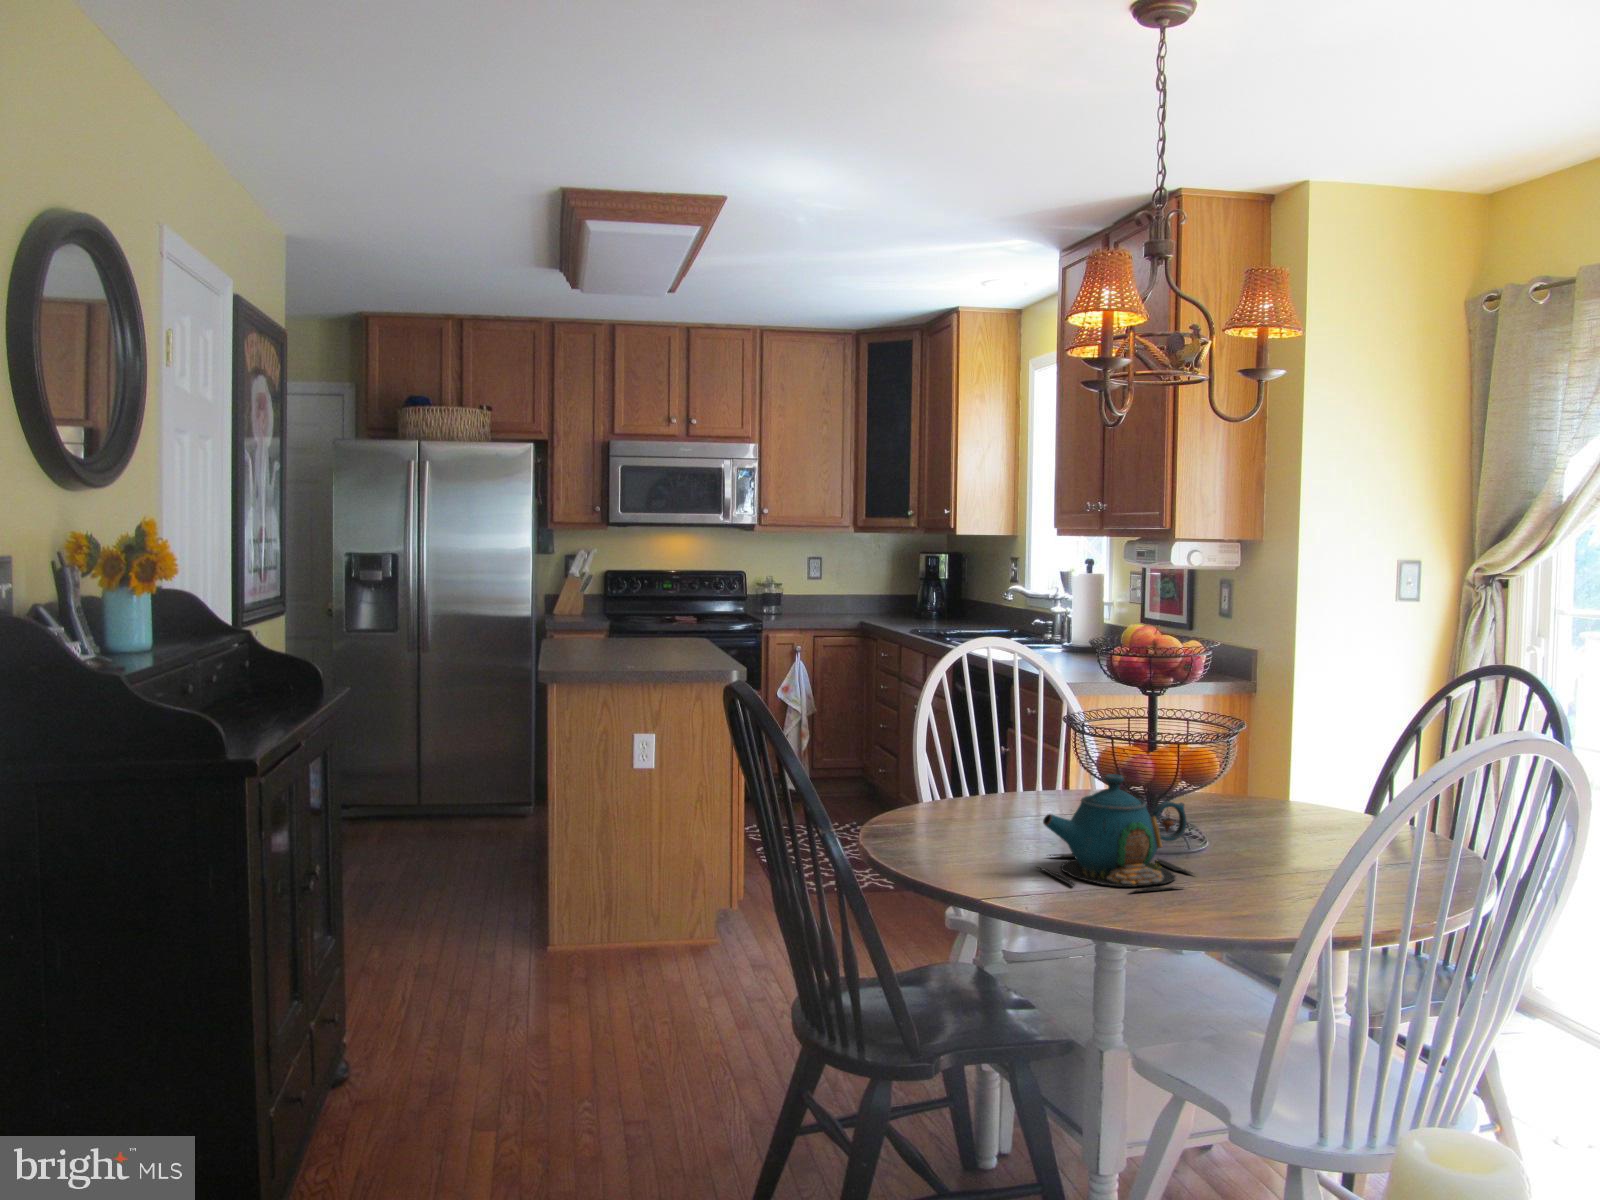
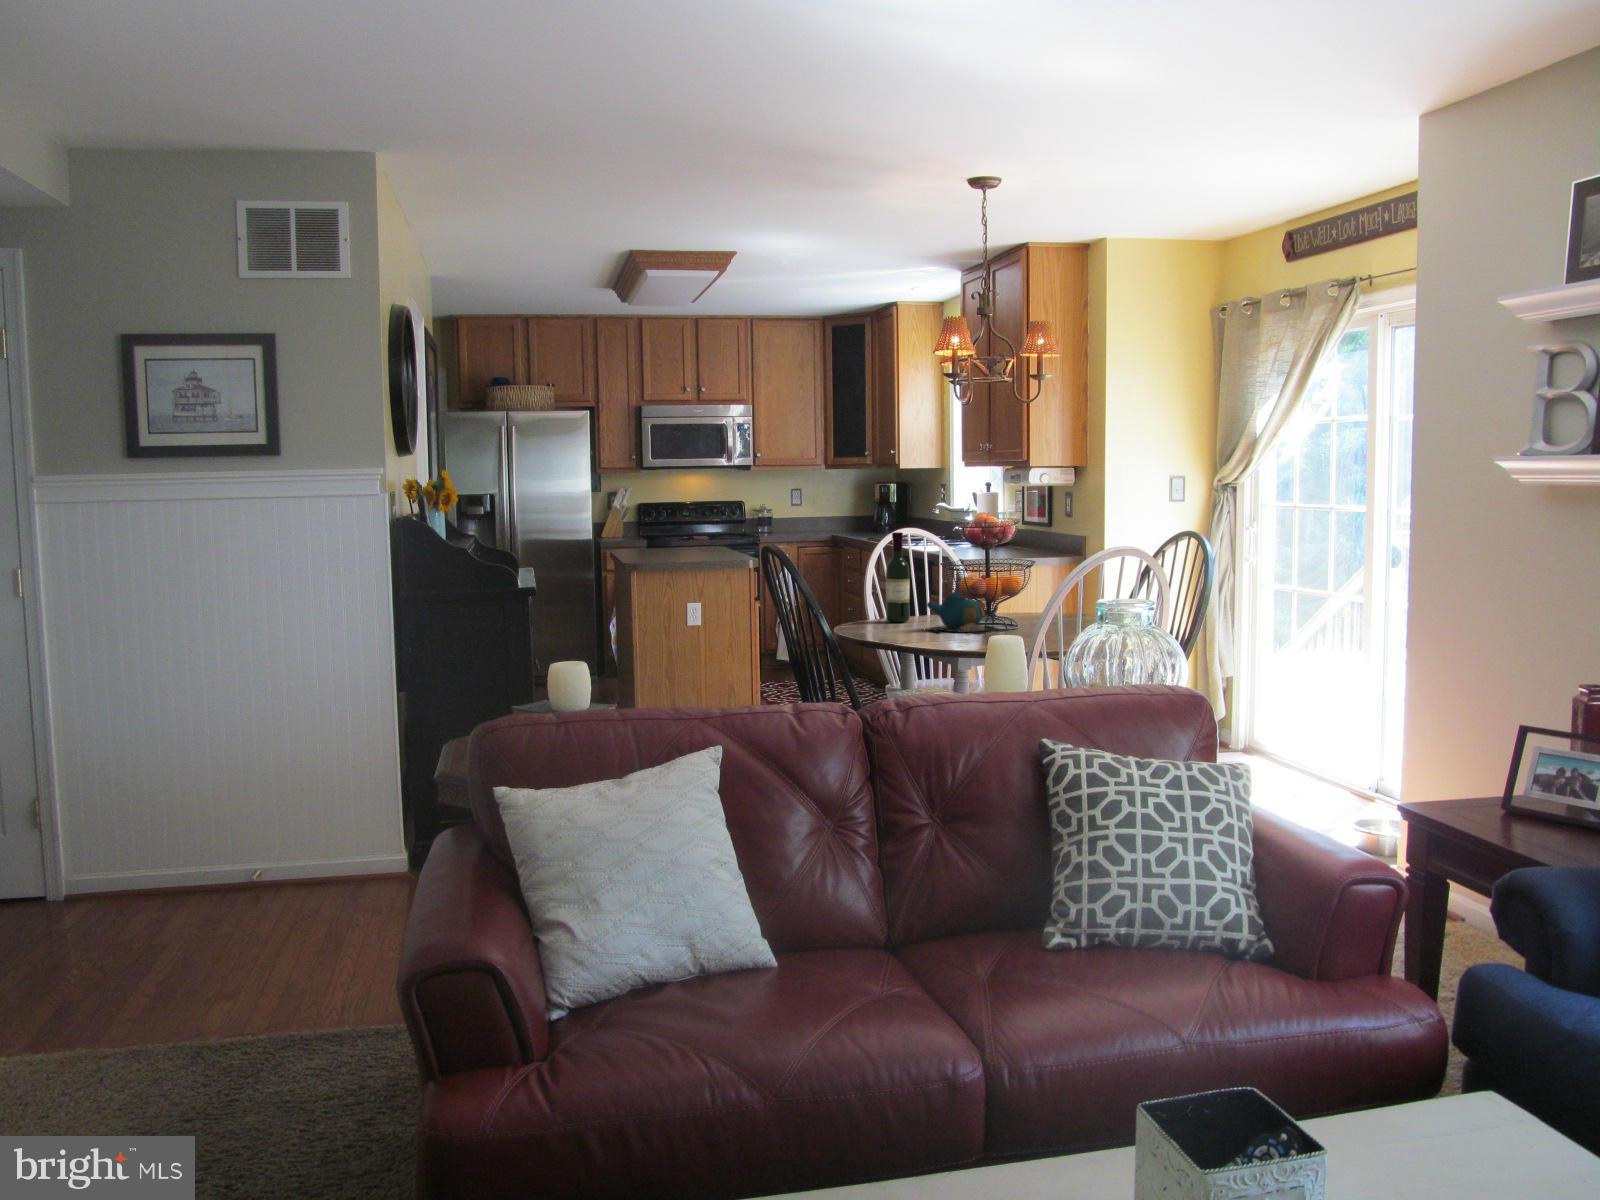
wine bottle: none [953,660,1000,836] -> present [886,532,910,623]

